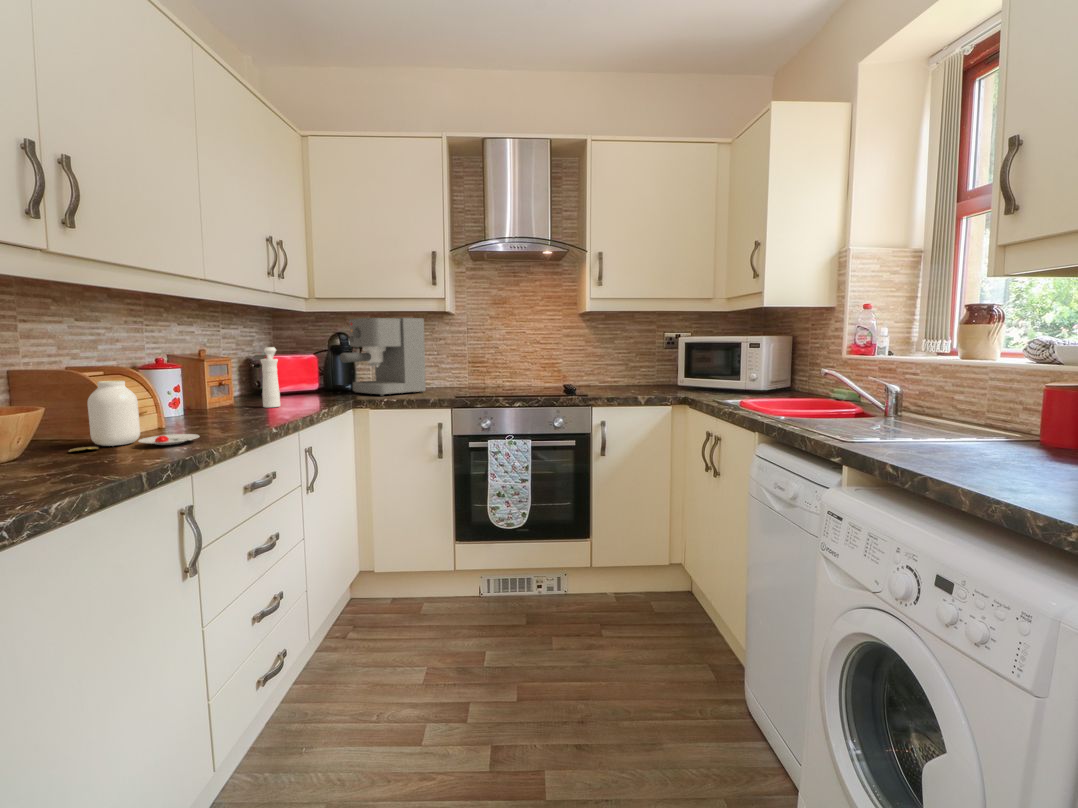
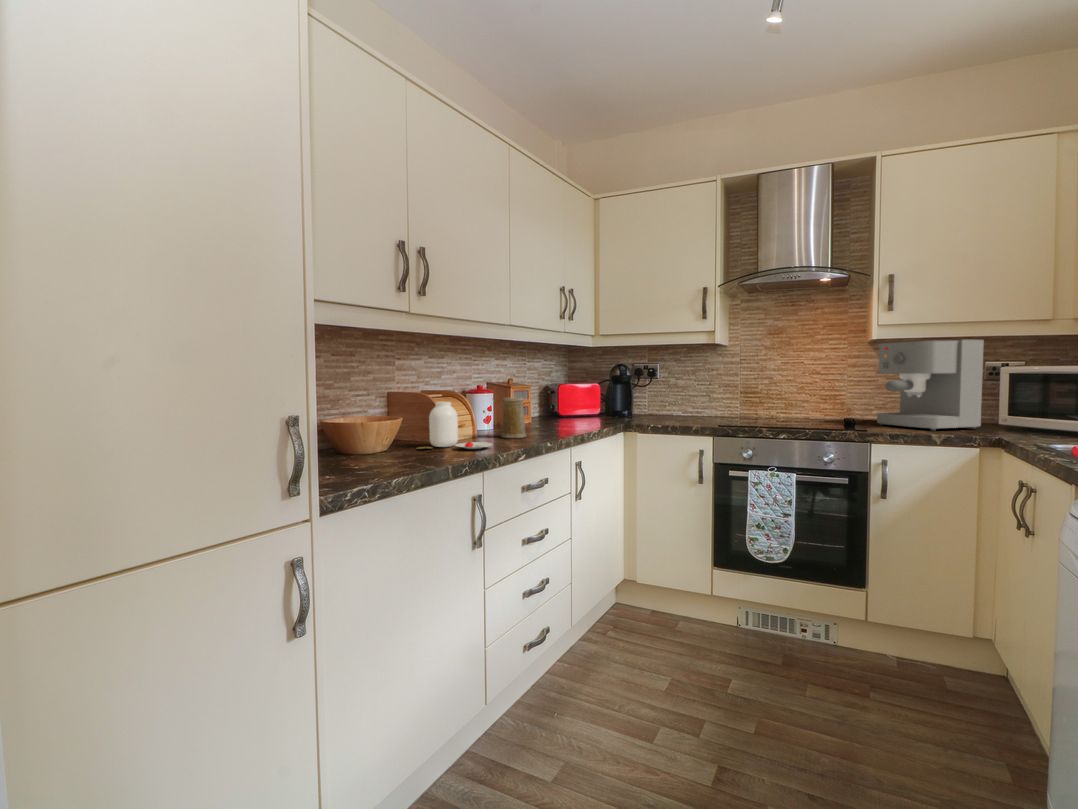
coffee maker: present [340,318,426,396] -> present [877,340,984,431]
pepper mill: present [260,347,280,408] -> none [548,378,562,427]
mug: none [203,372,240,425] -> present [502,398,526,438]

